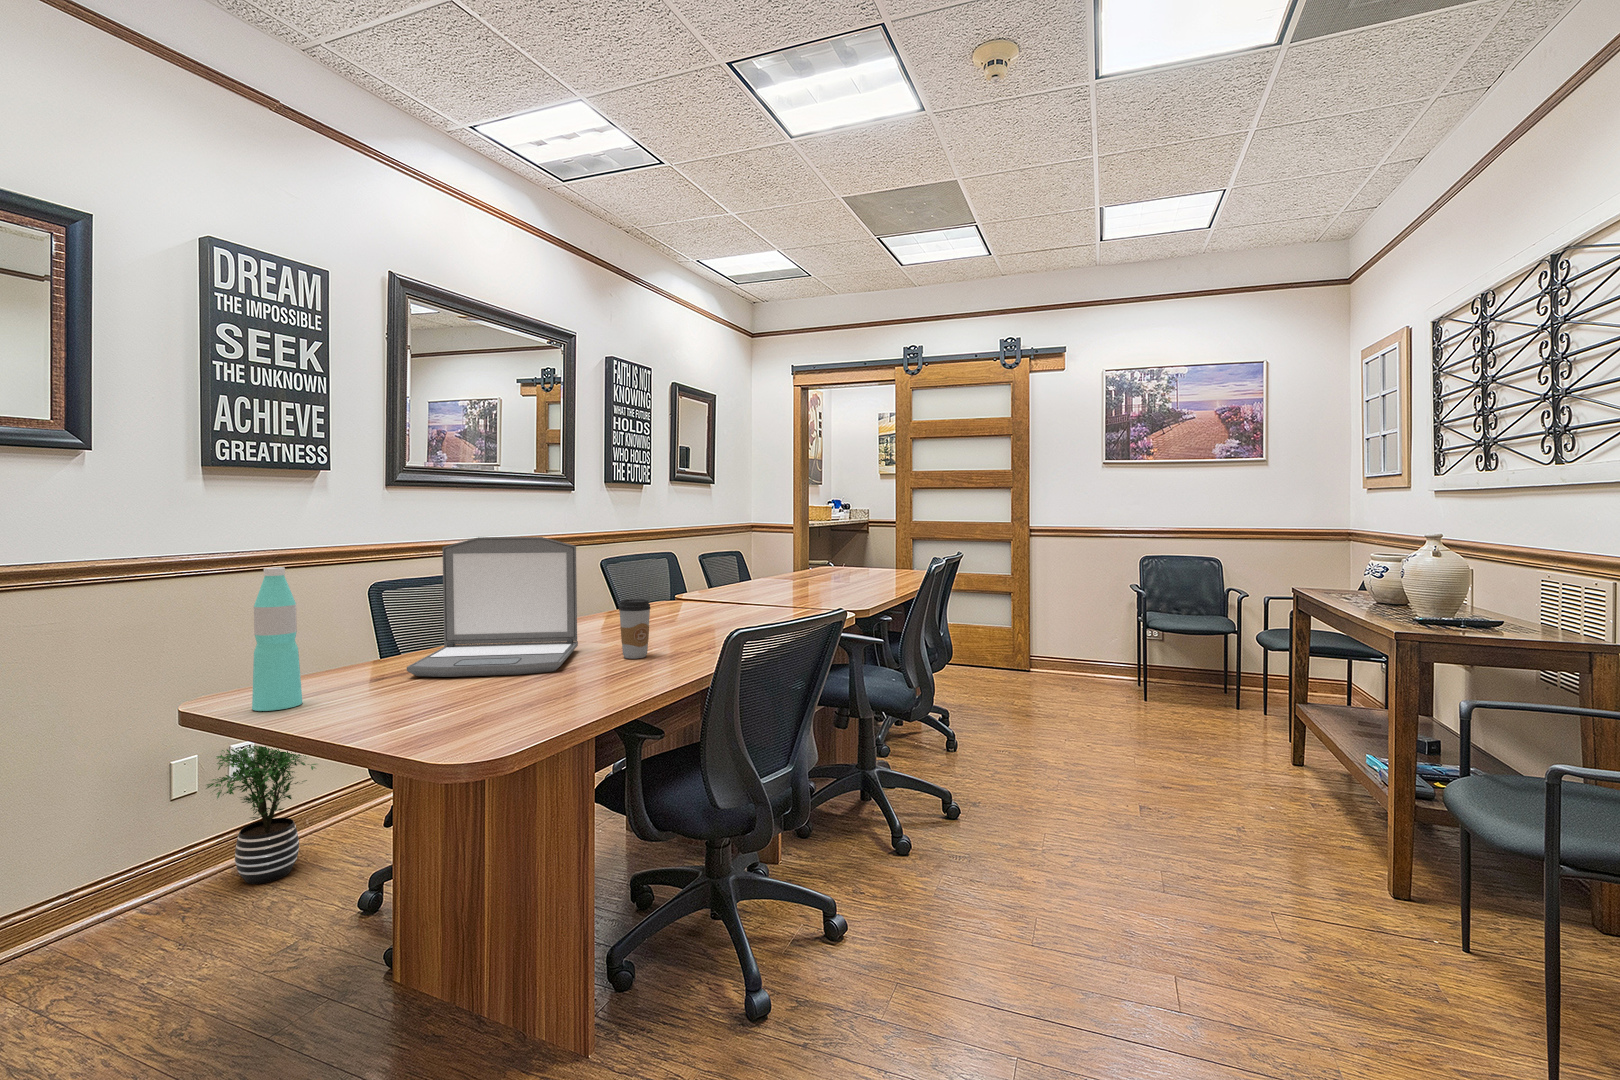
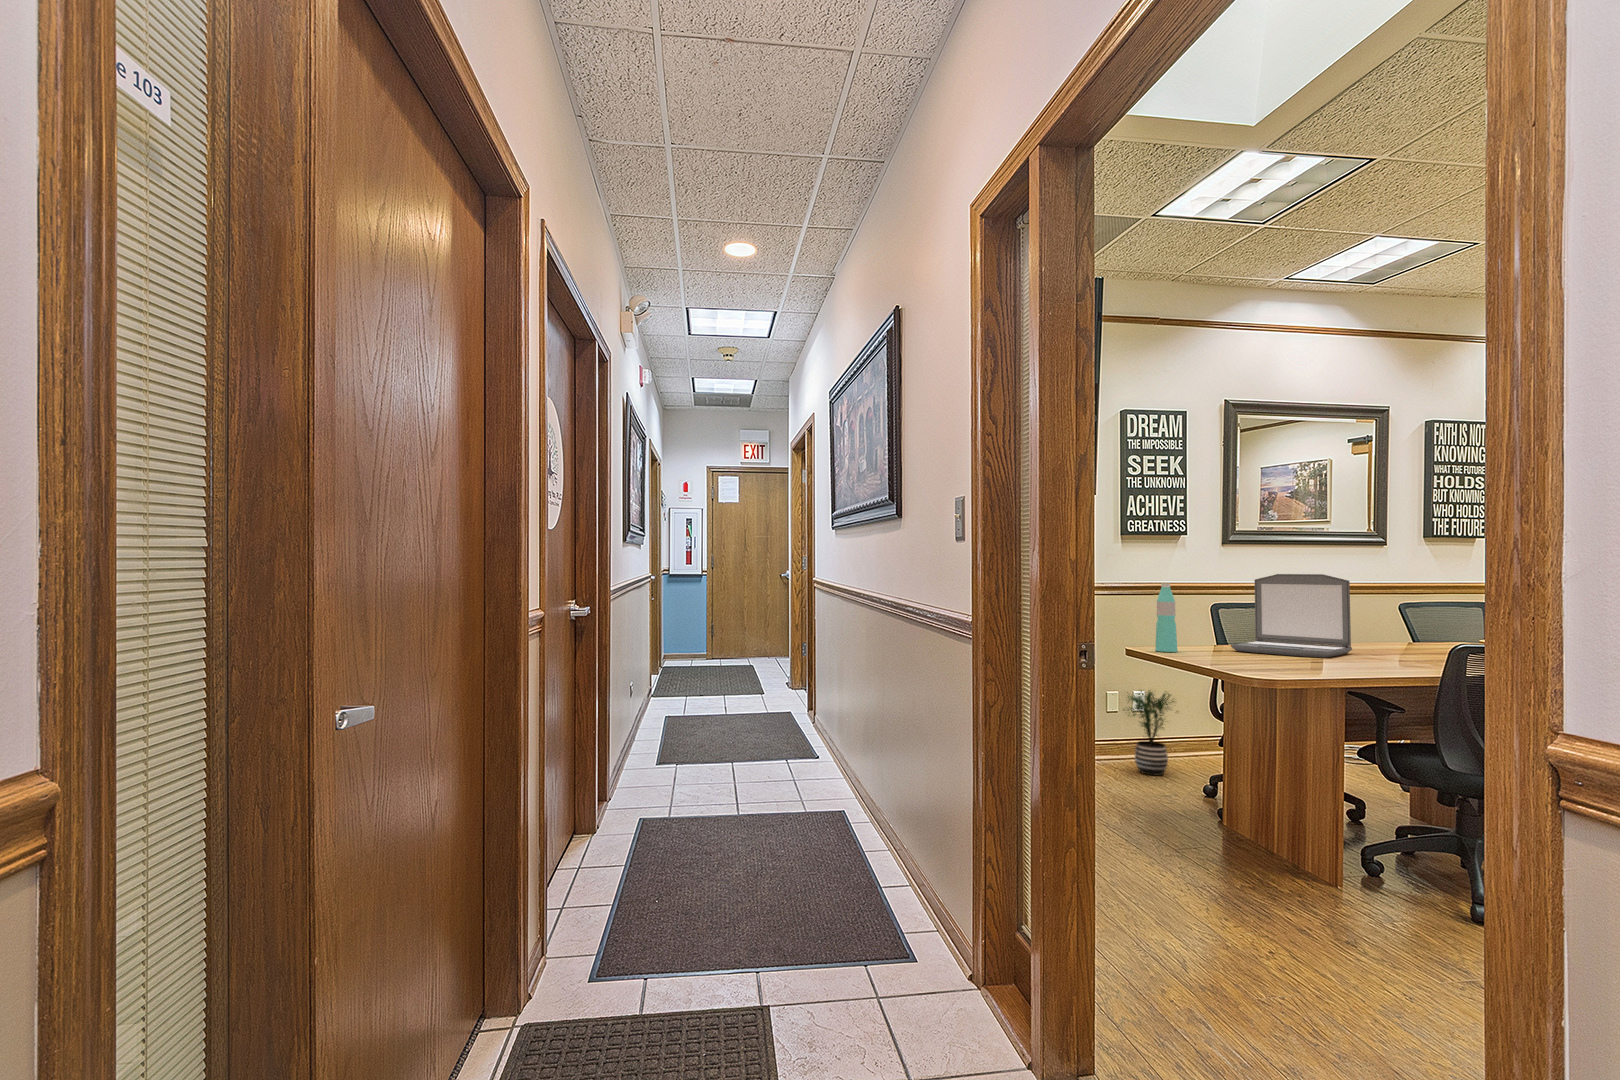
coffee cup: present [619,599,650,659] -> none [1380,619,1408,660]

